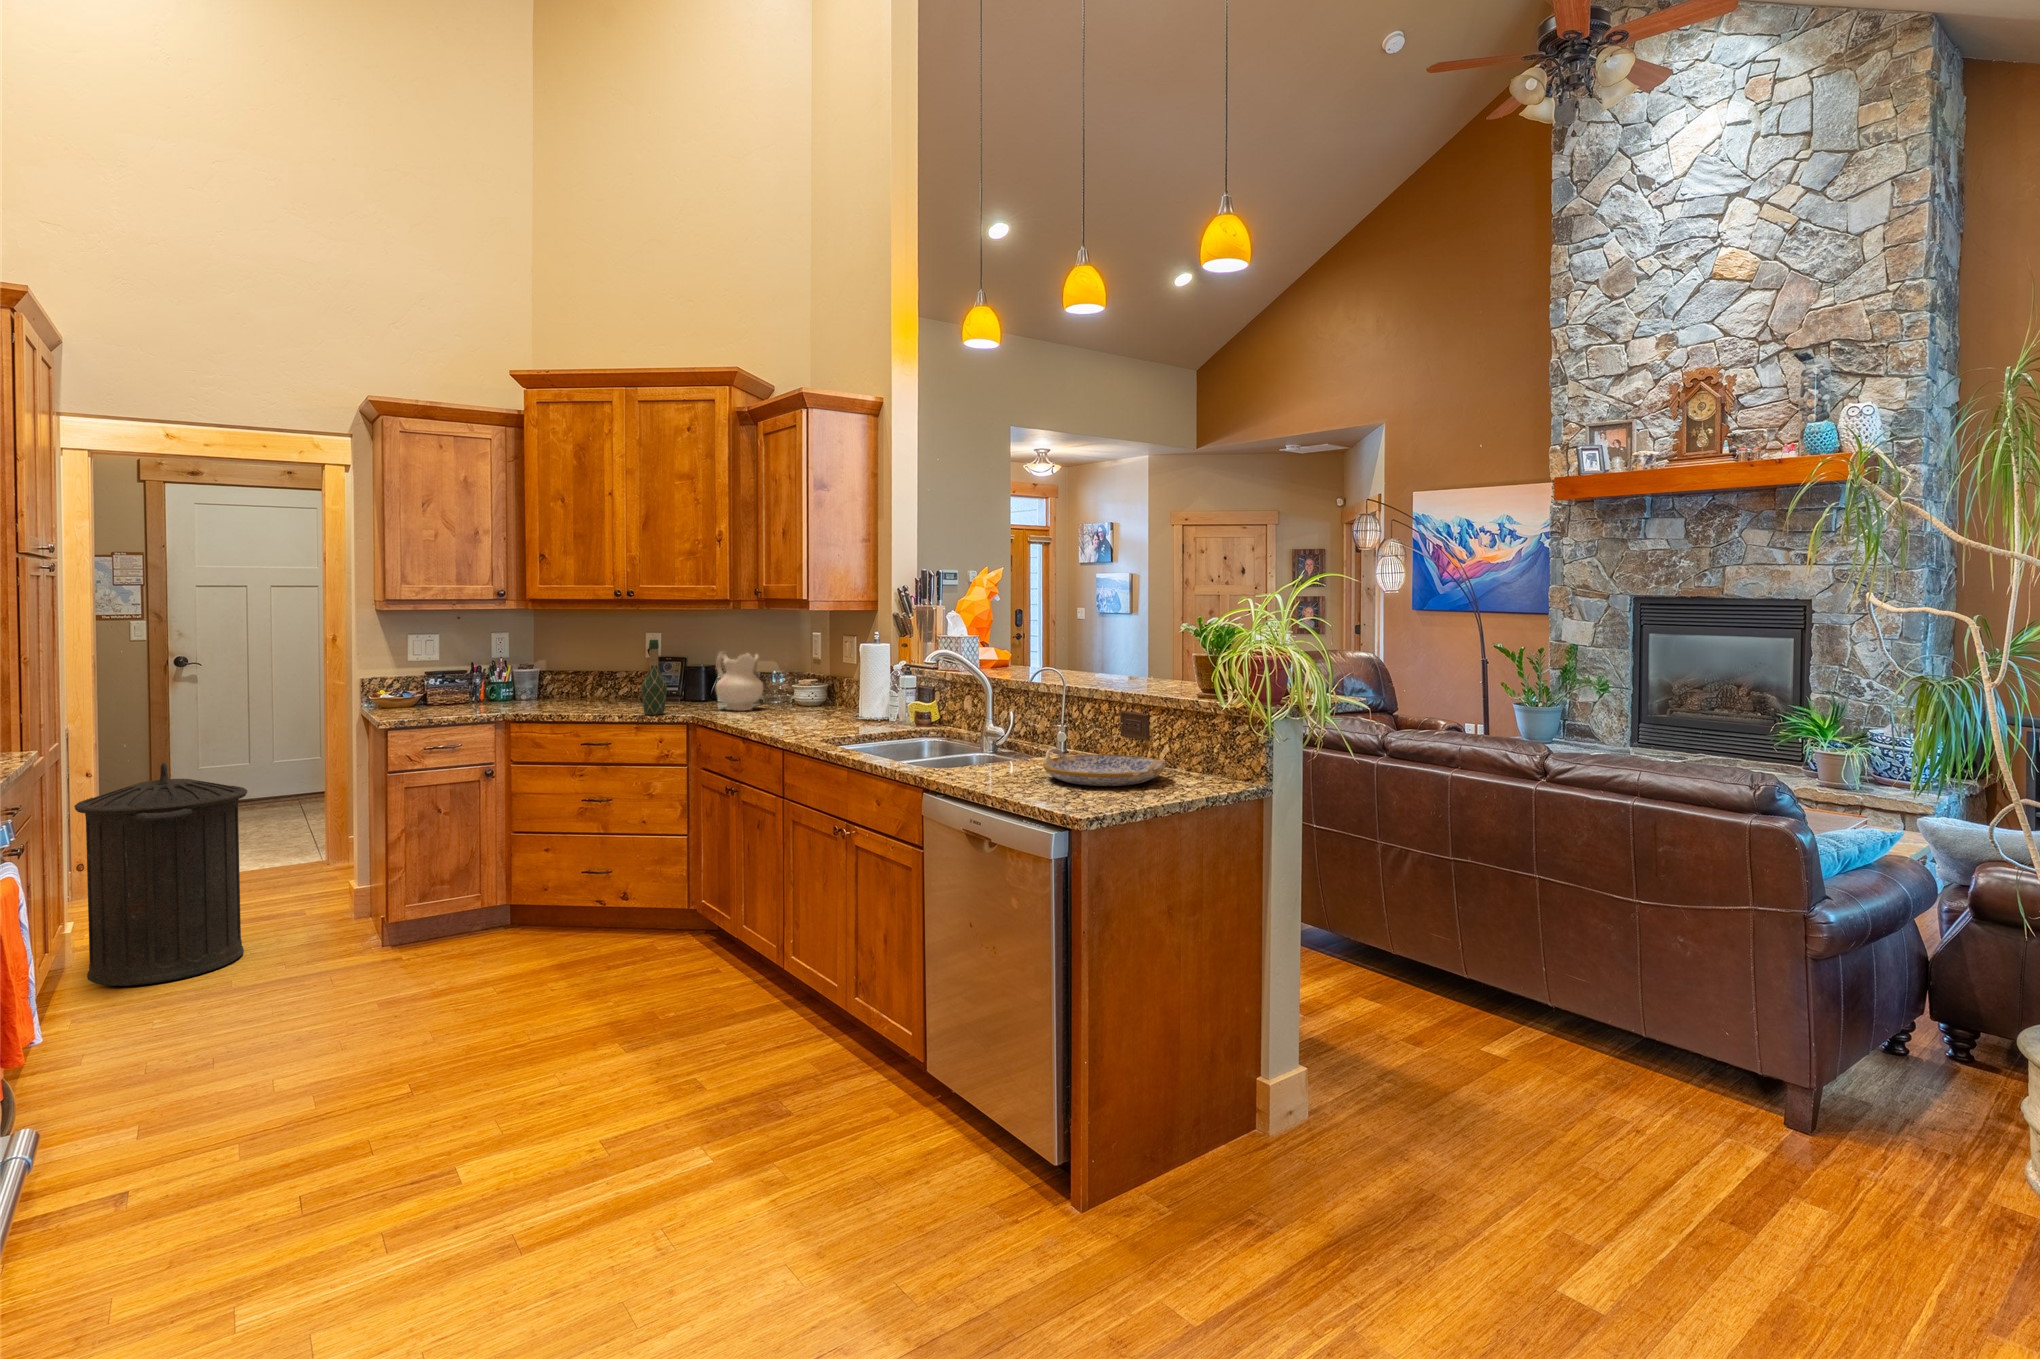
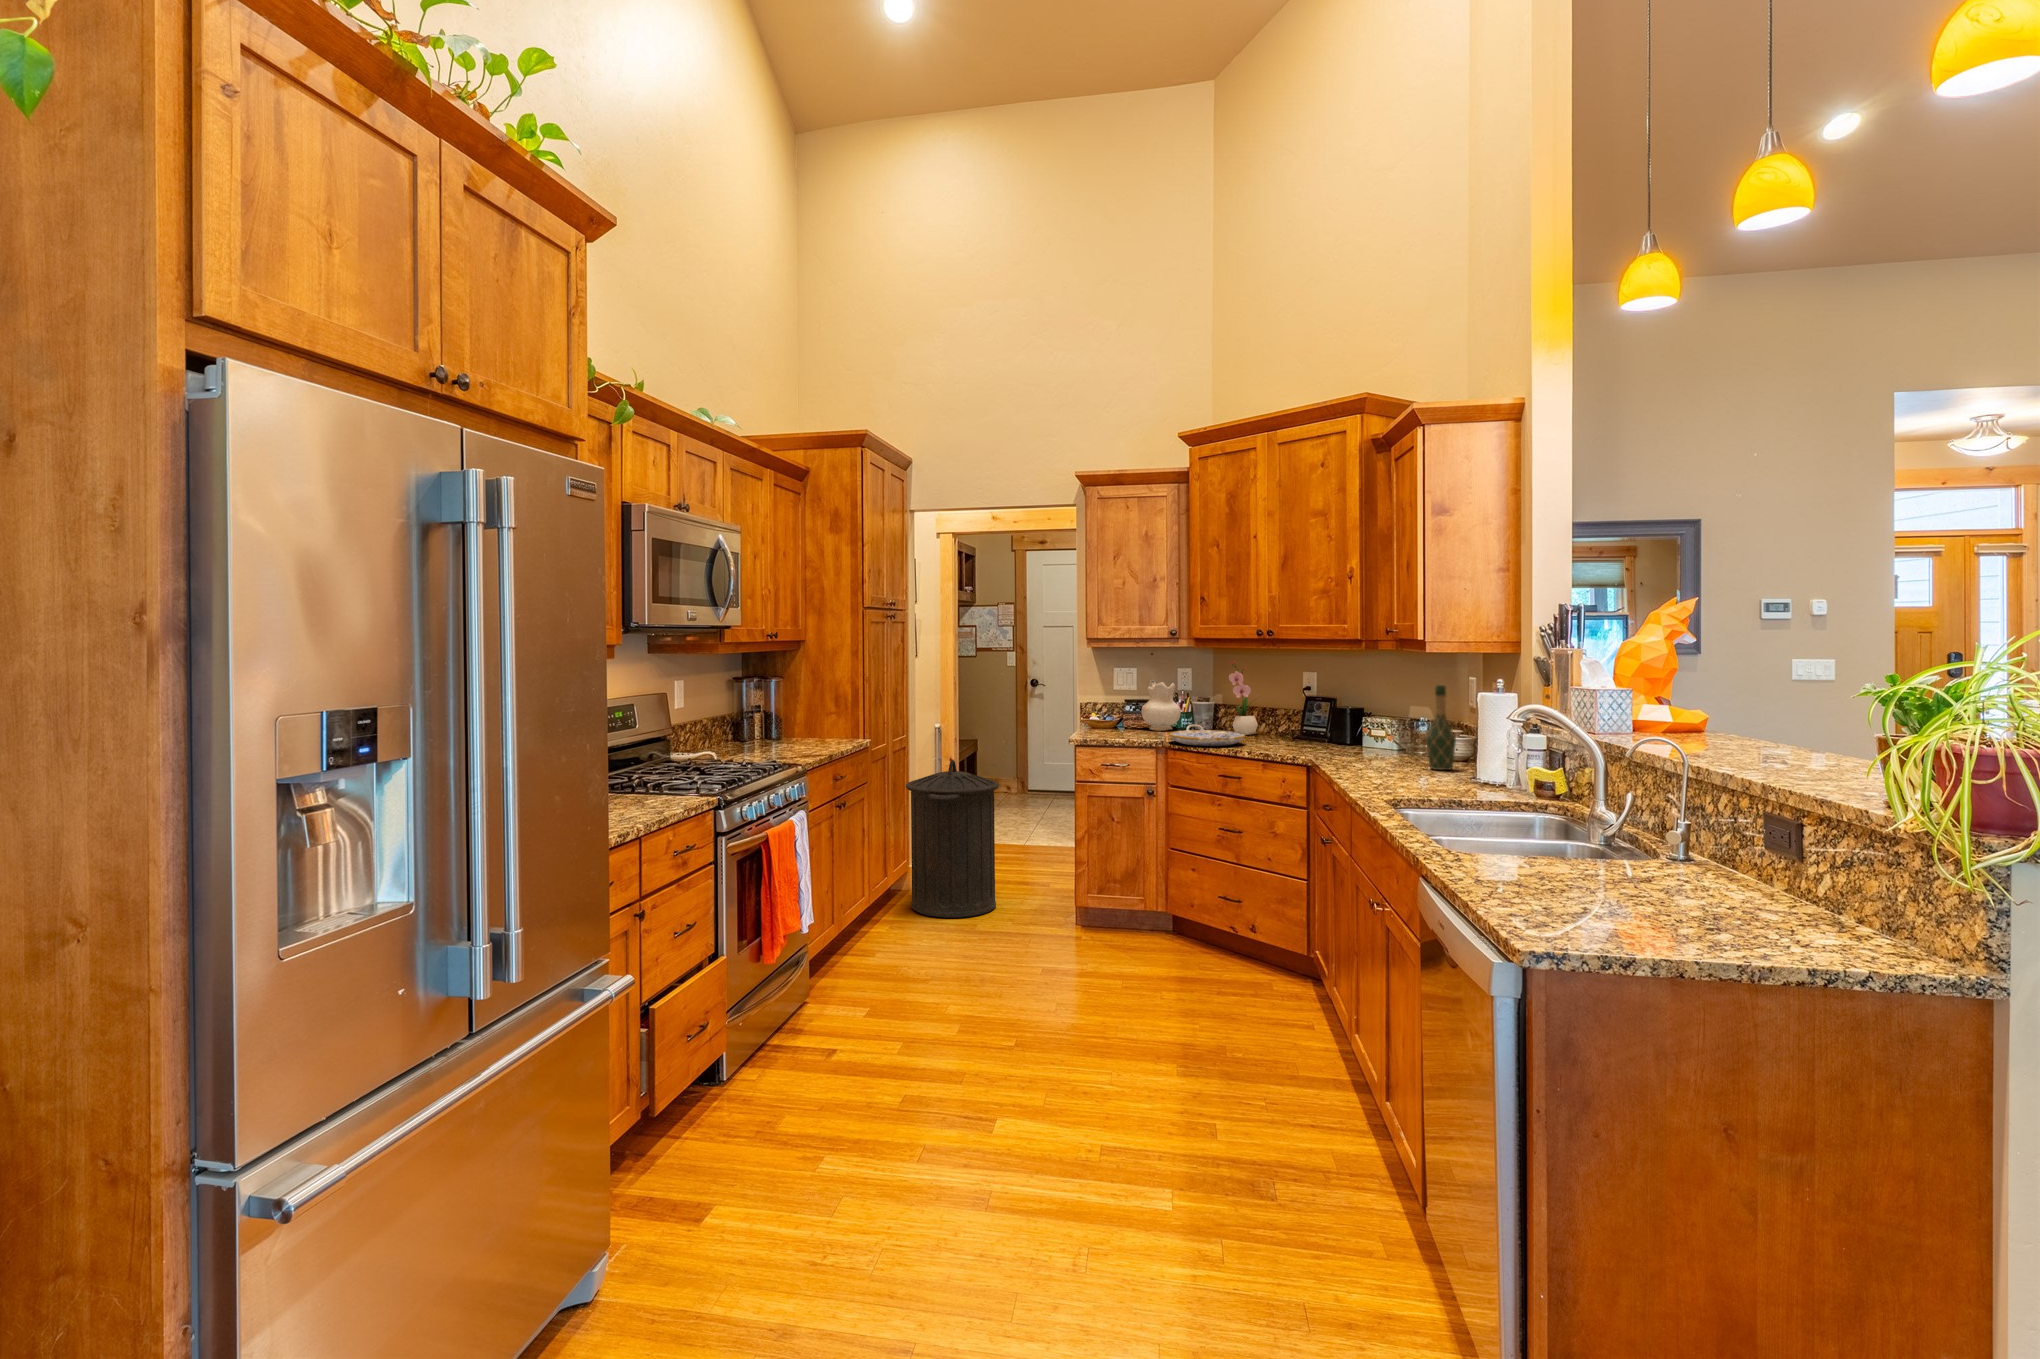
flower arrangement: none [568,624,601,701] -> present [1229,661,1258,735]
wine bottle: present [641,640,667,715] -> present [1426,685,1456,770]
ceramic pitcher: present [716,651,763,711] -> present [1142,680,1181,731]
serving tray: present [1043,748,1166,786] -> present [1169,725,1245,746]

